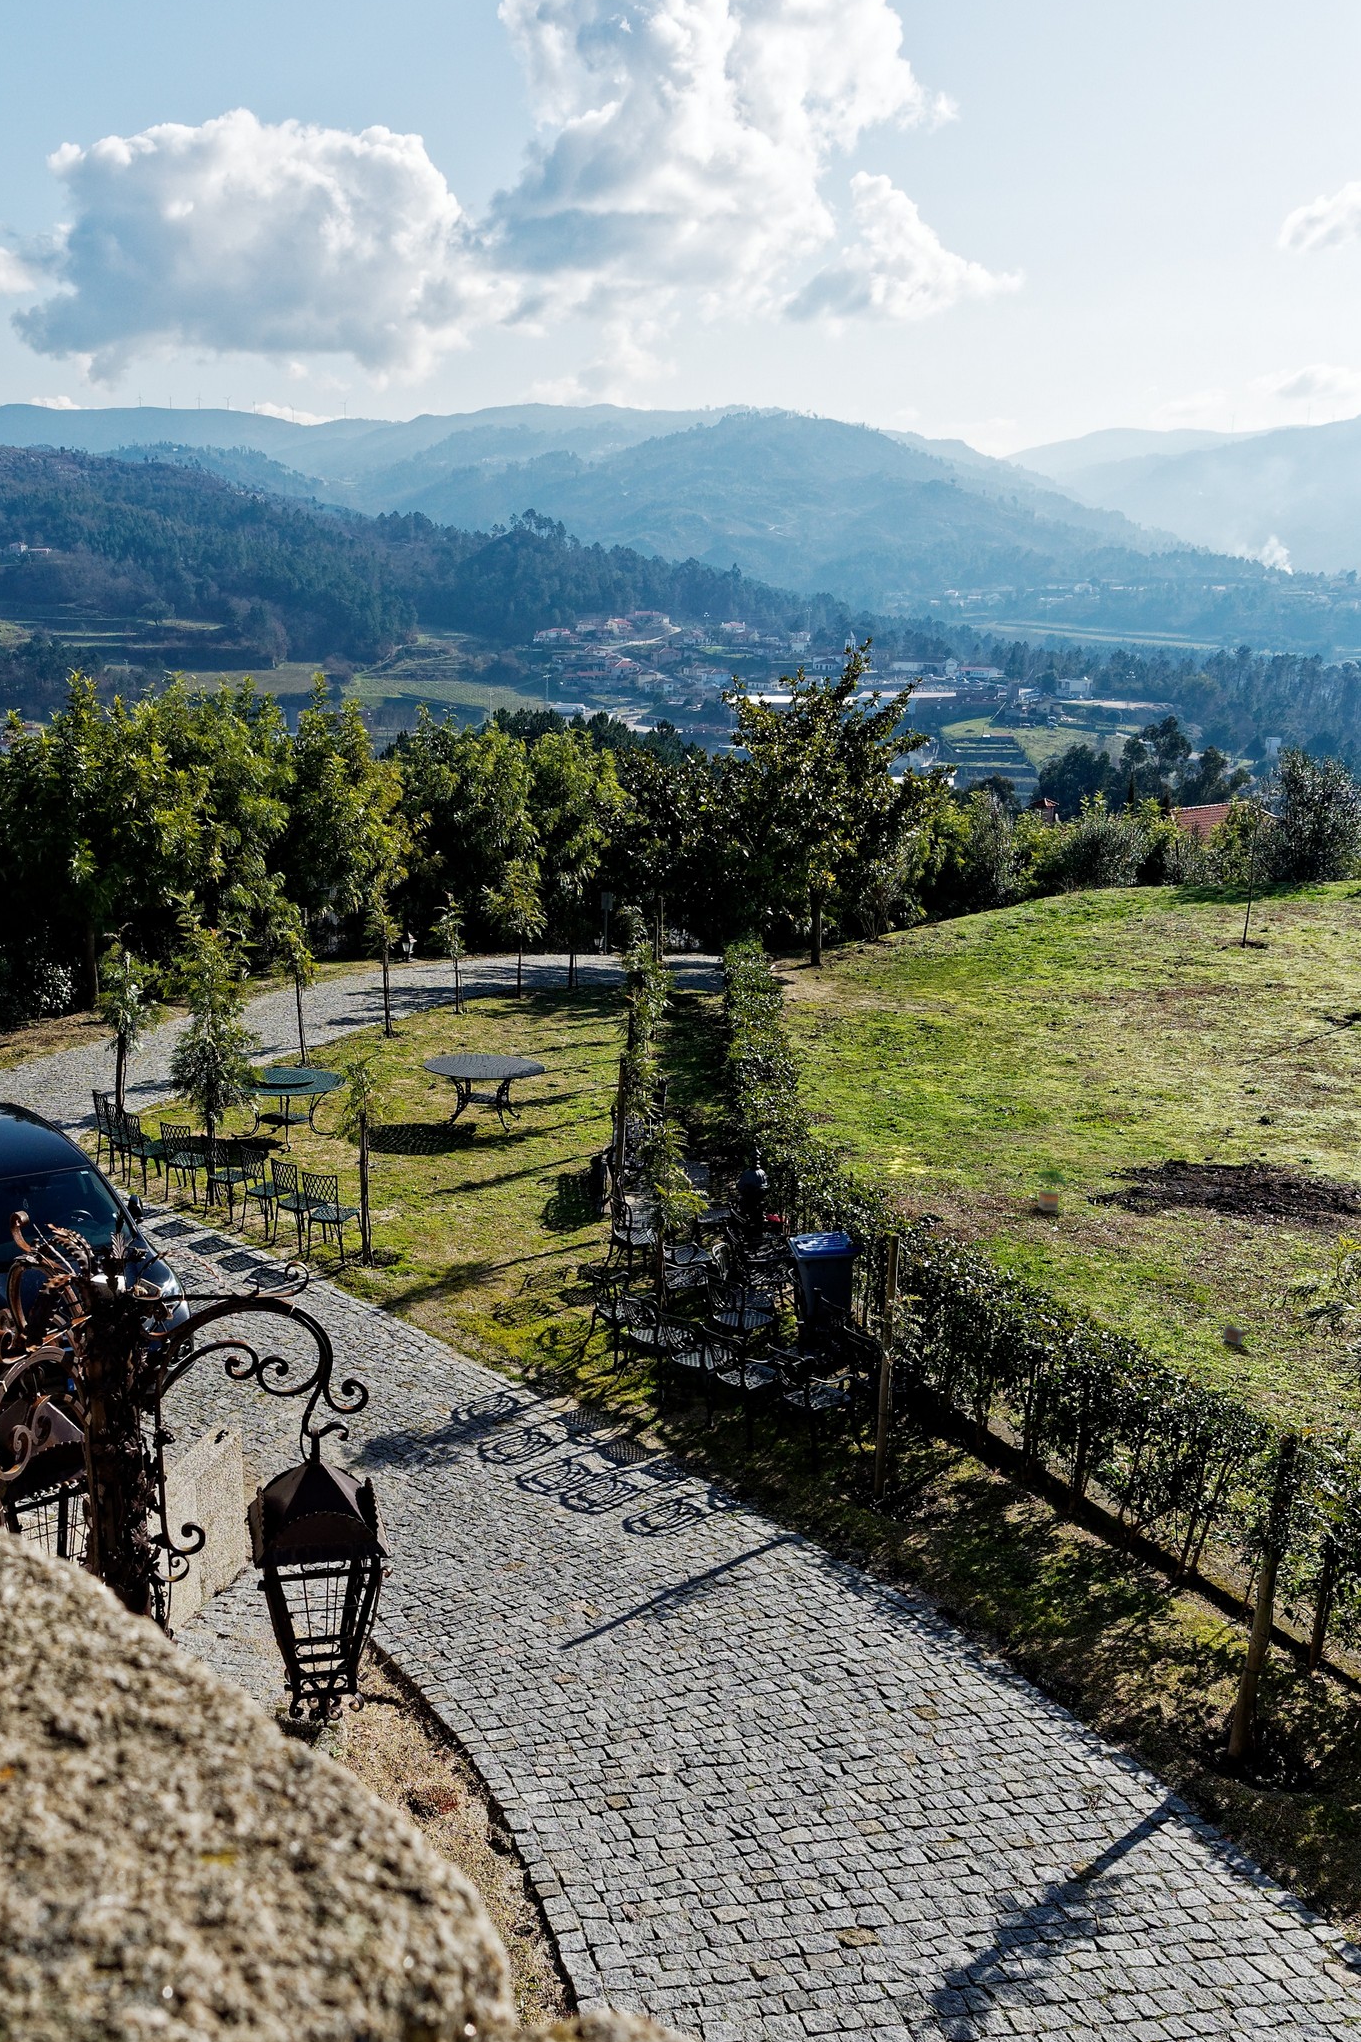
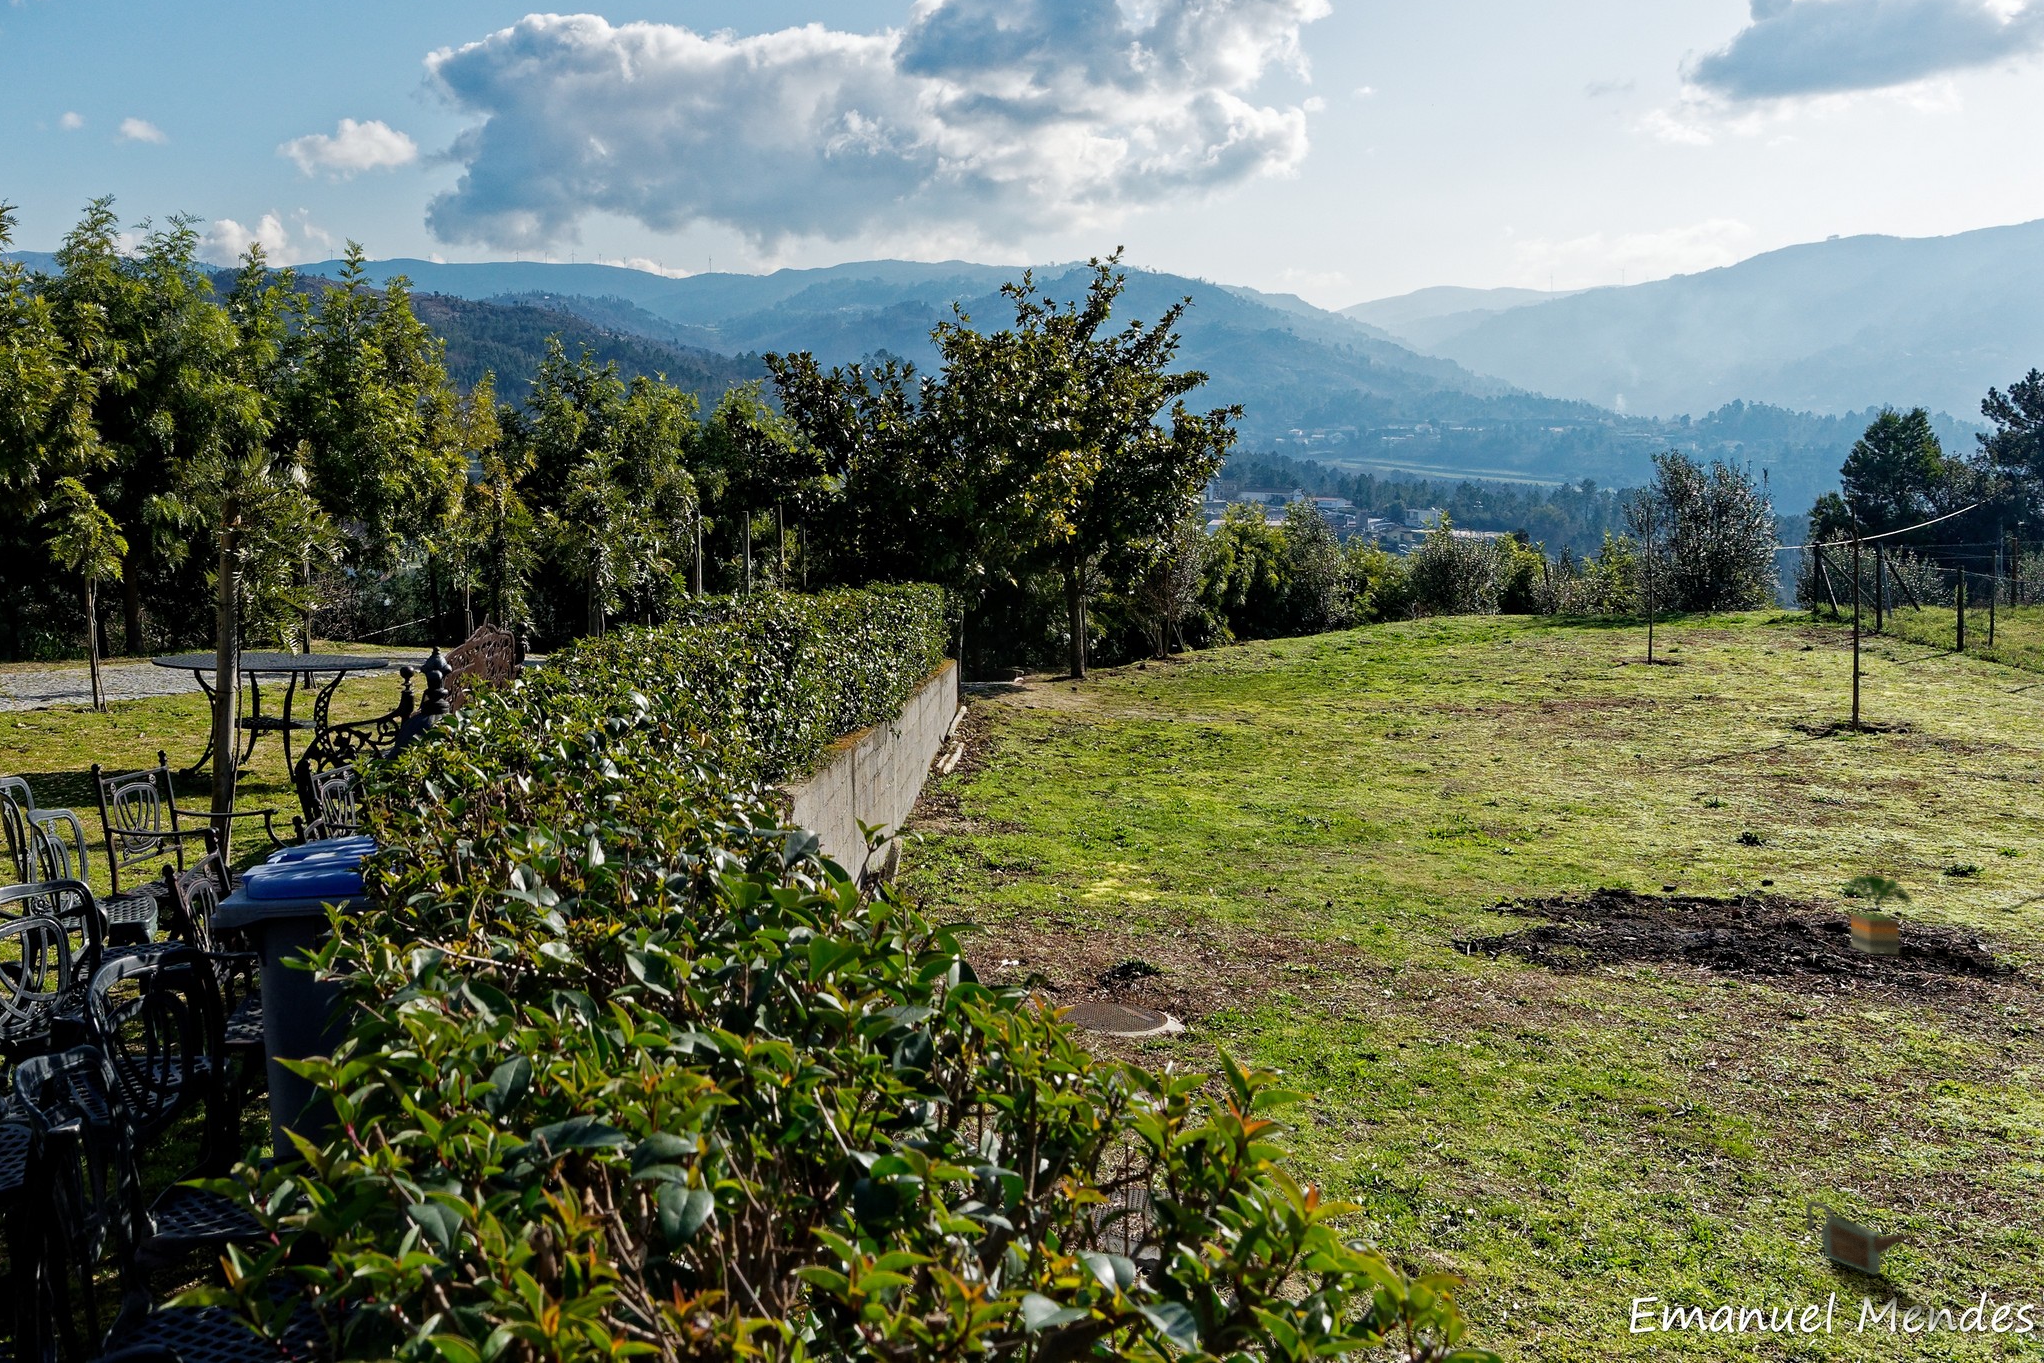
potted tree: present [1038,1170,1067,1211] -> present [1844,875,1912,954]

